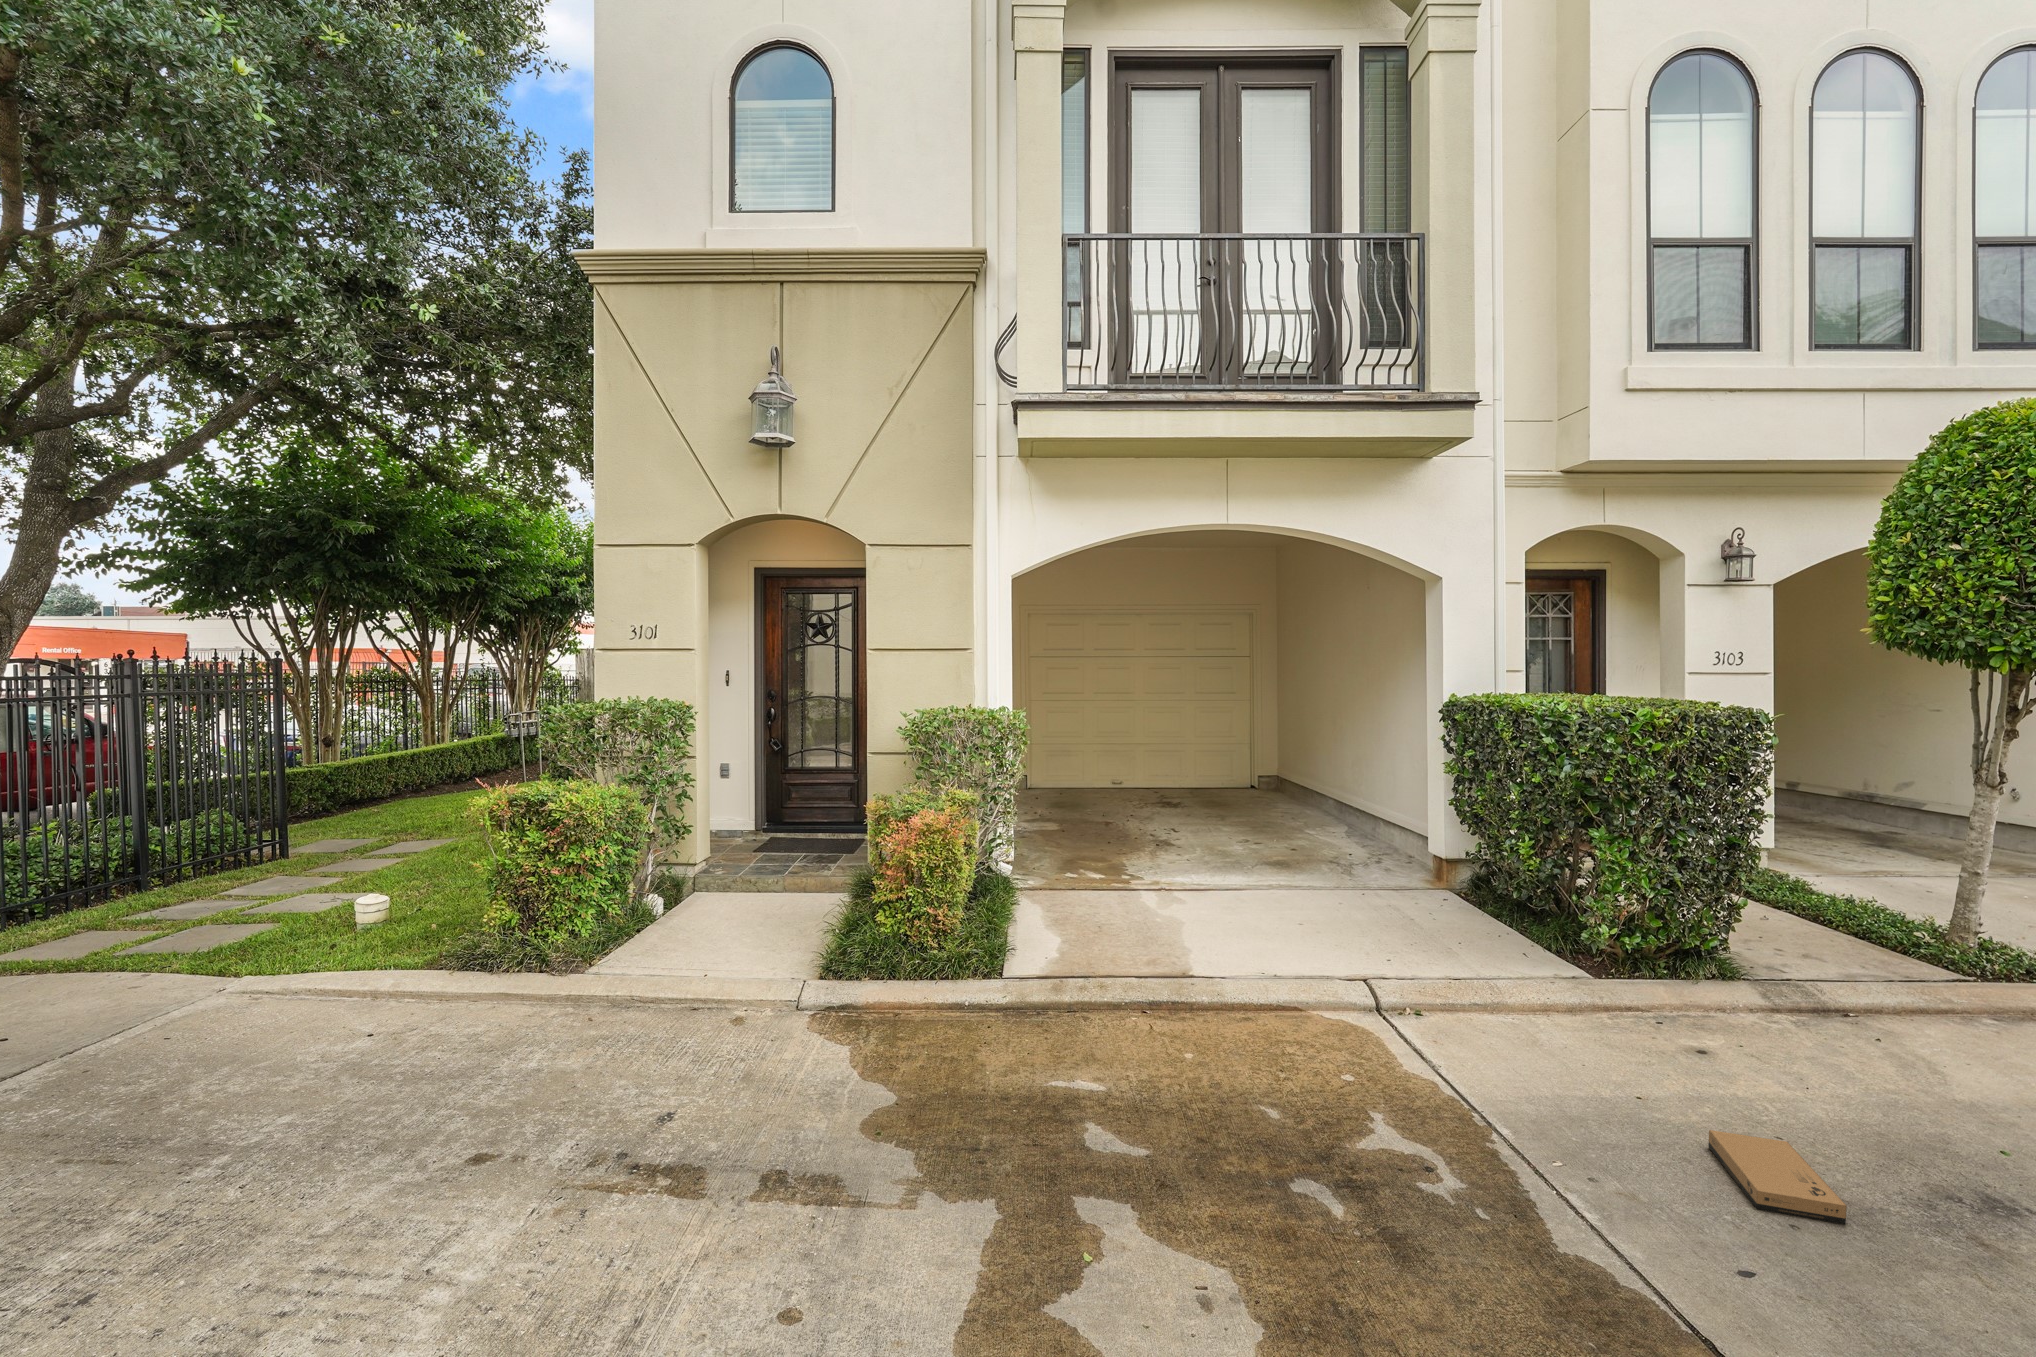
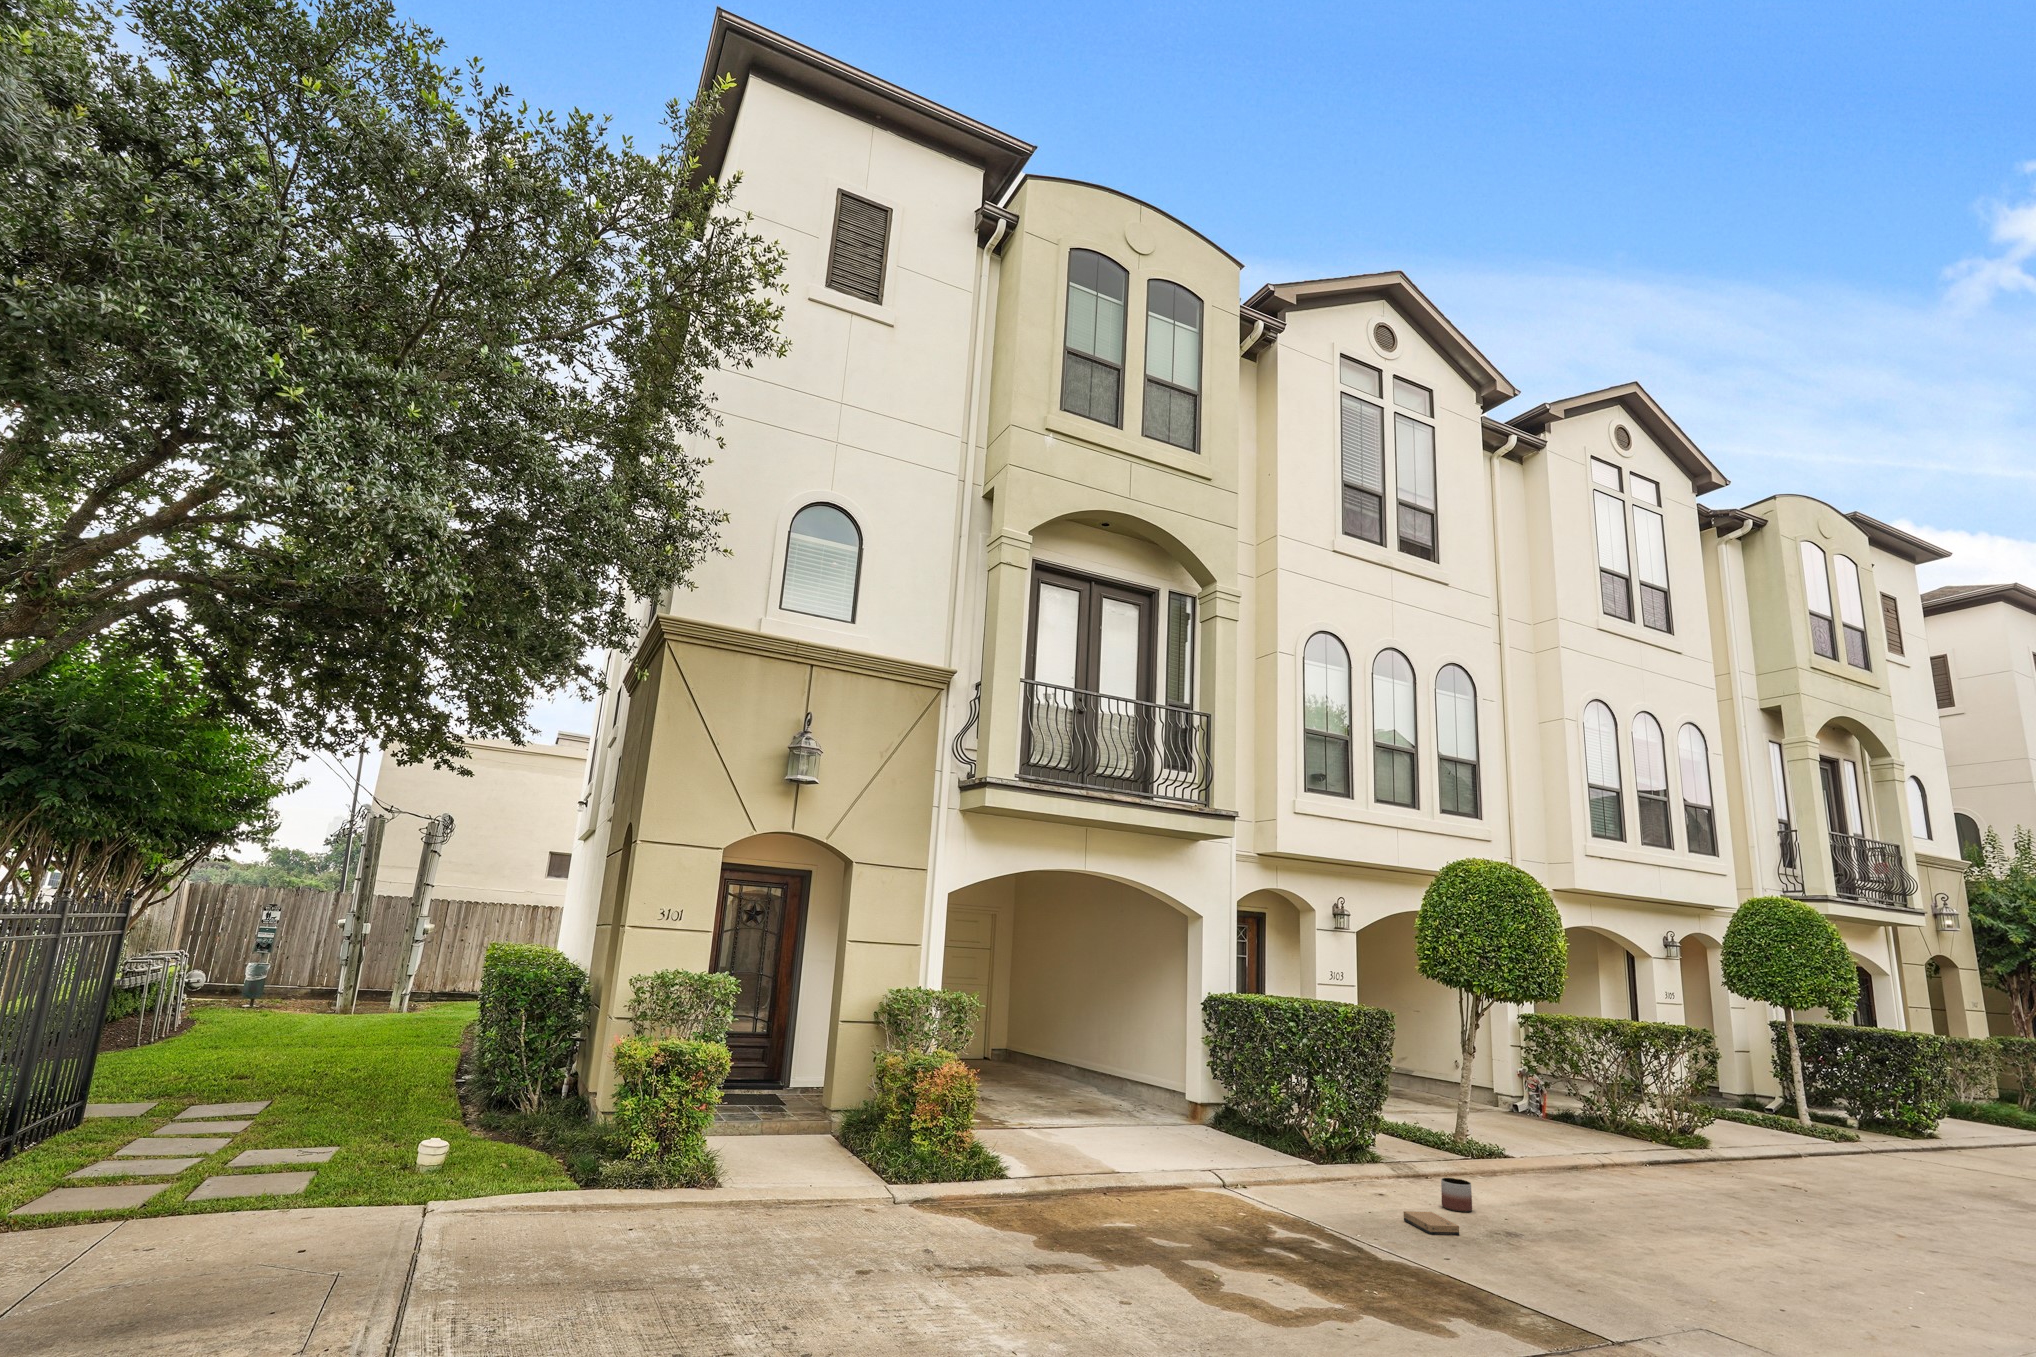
planter: none [1842,1057,1928,1138] -> present [1441,1178,1472,1212]

